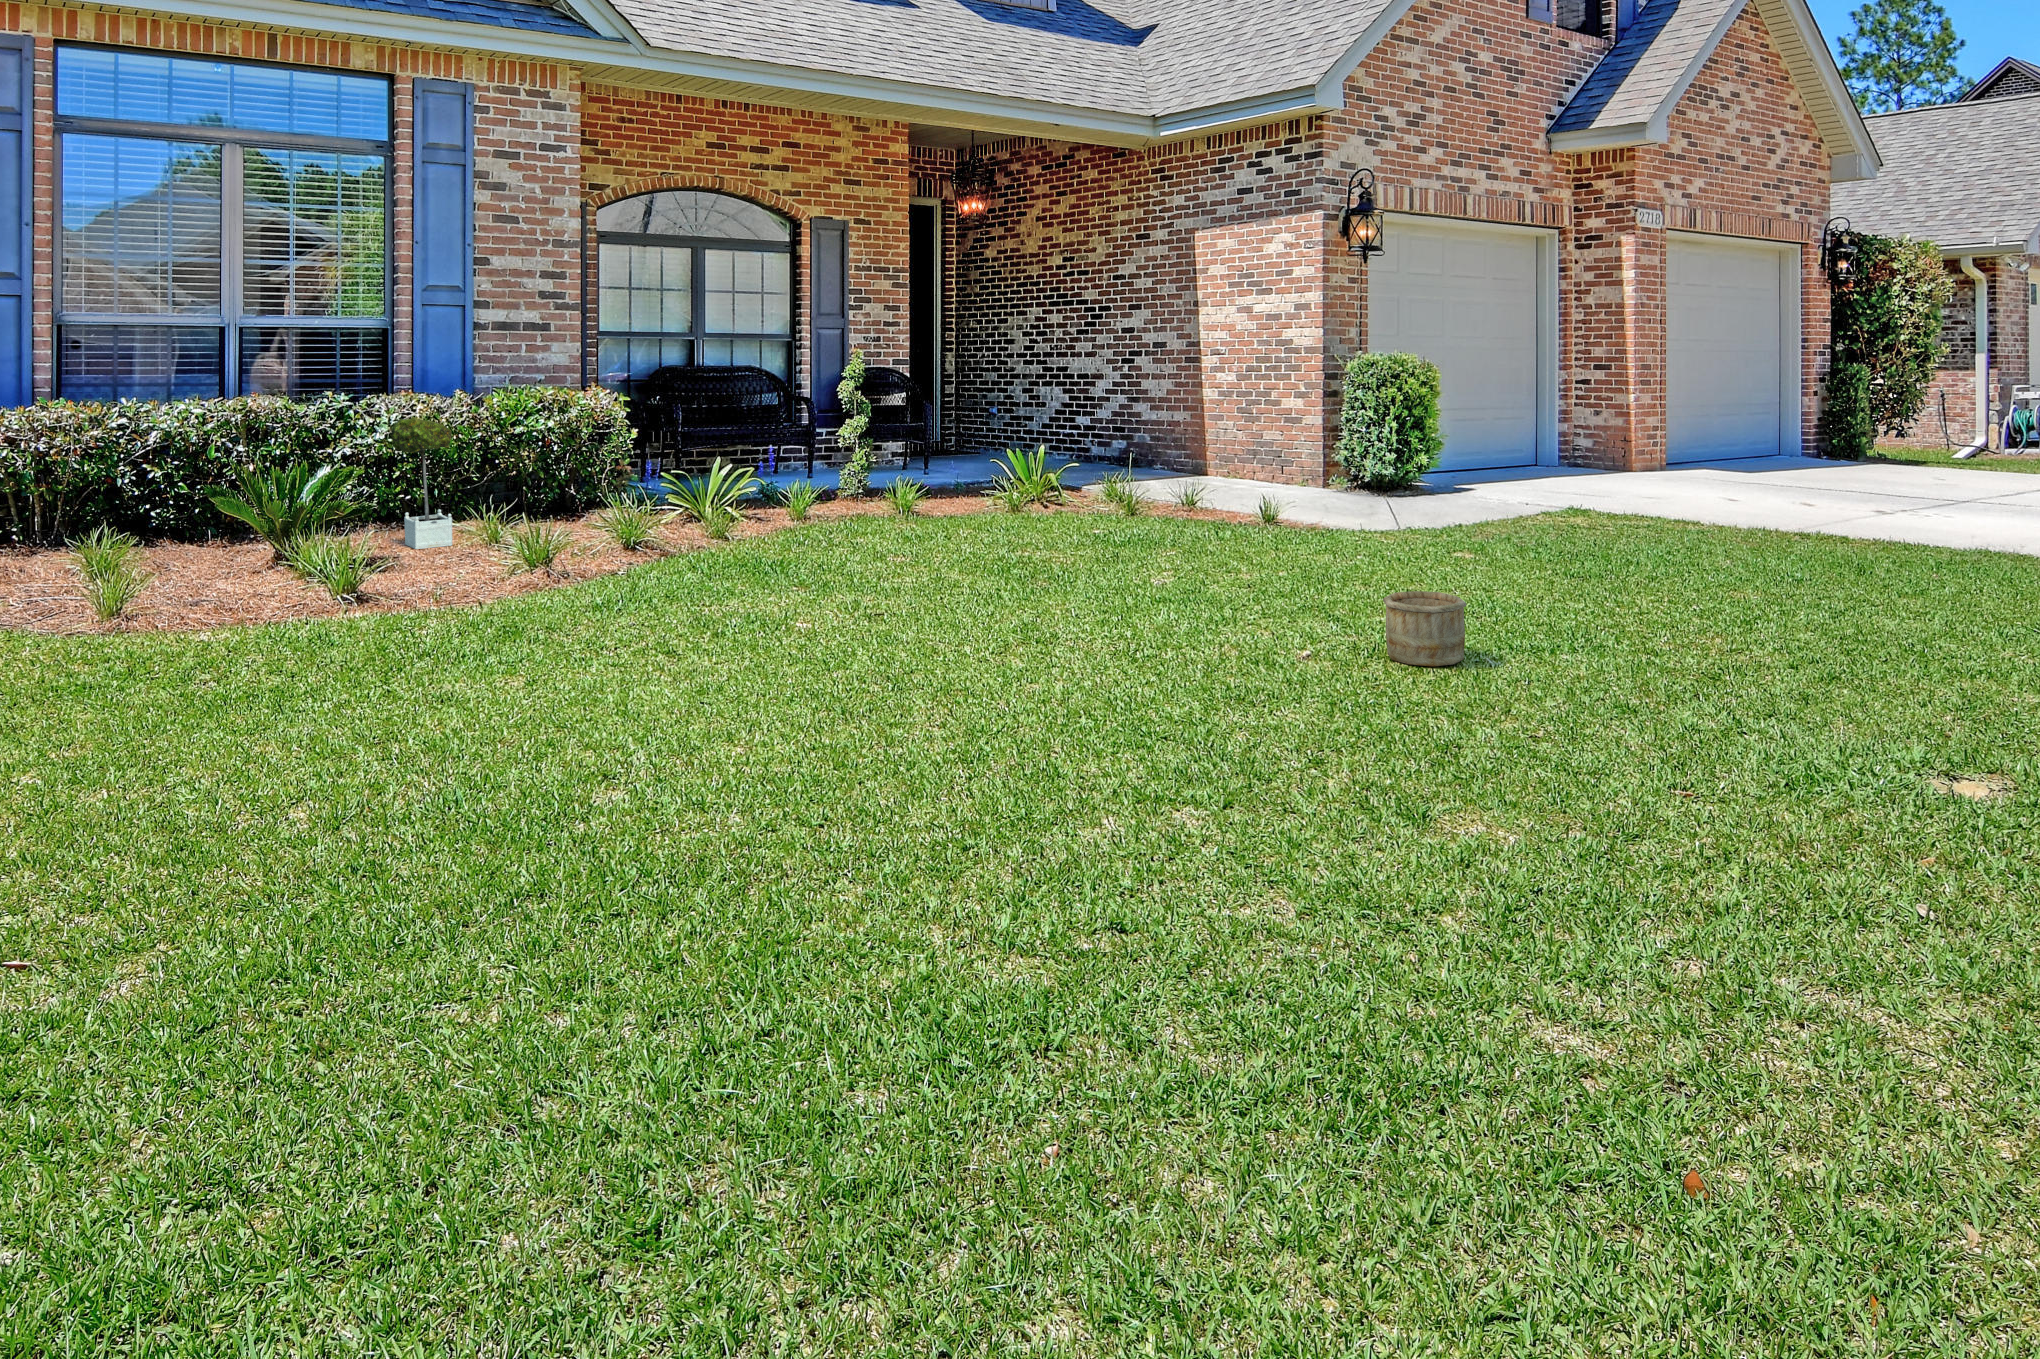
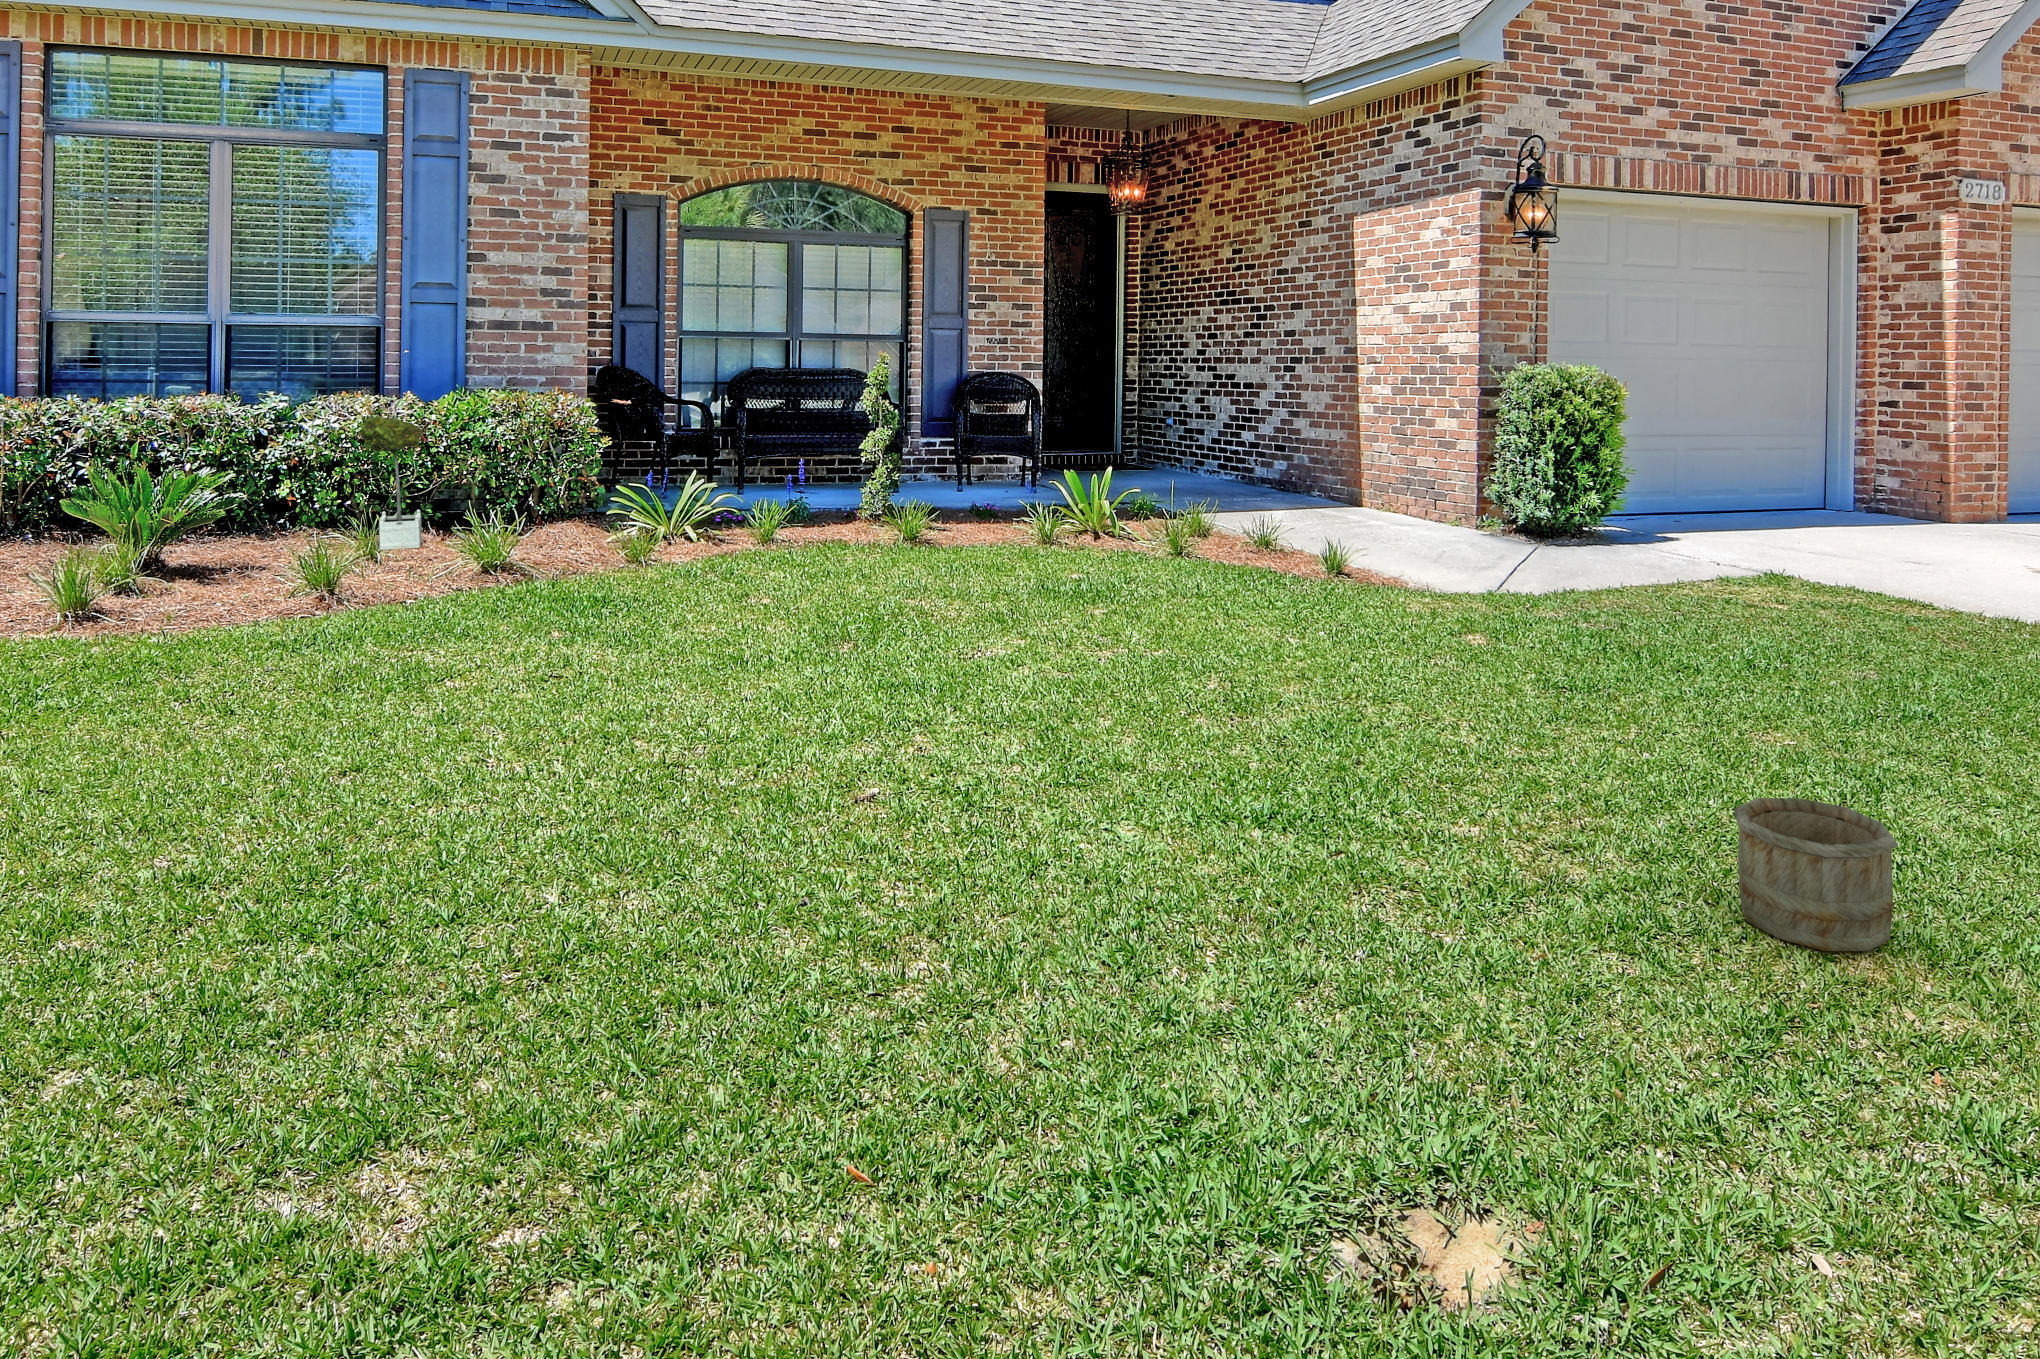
wooden bucket: present [1383,591,1467,666] -> present [1734,798,1897,951]

